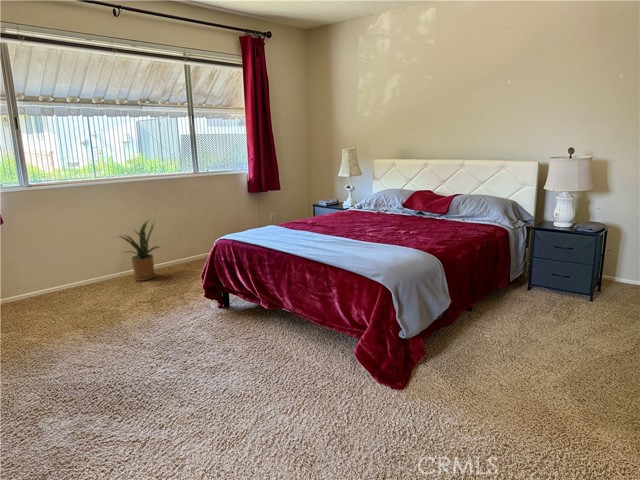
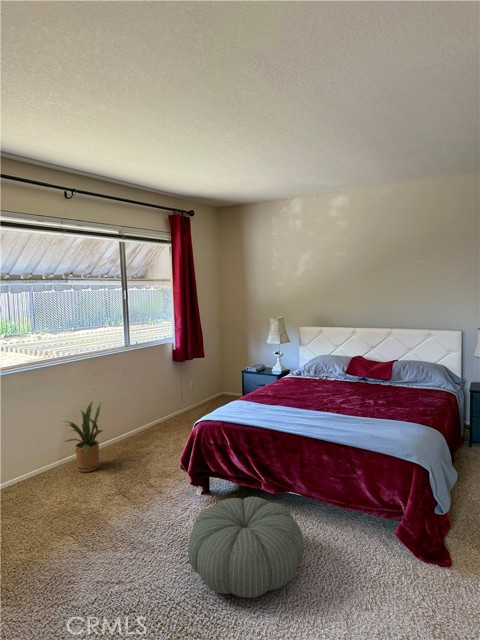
pouf: none [151,305,263,386] -> present [188,497,303,598]

